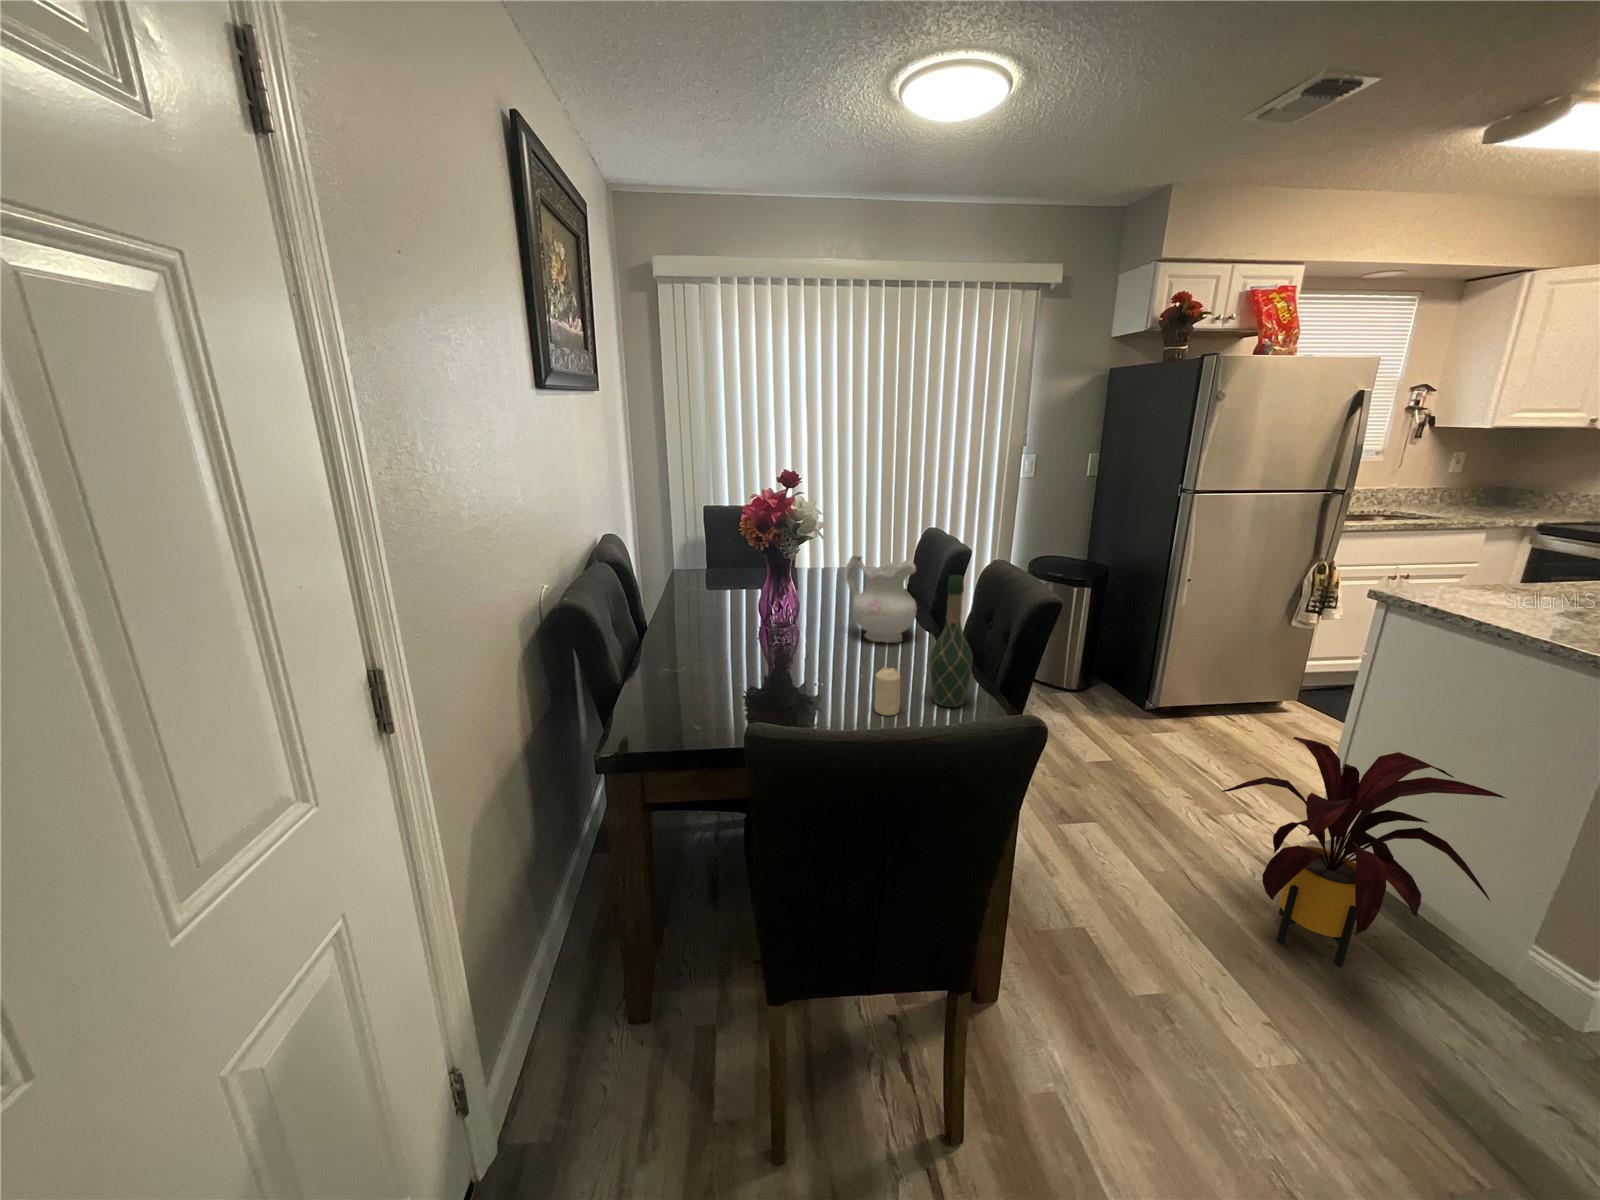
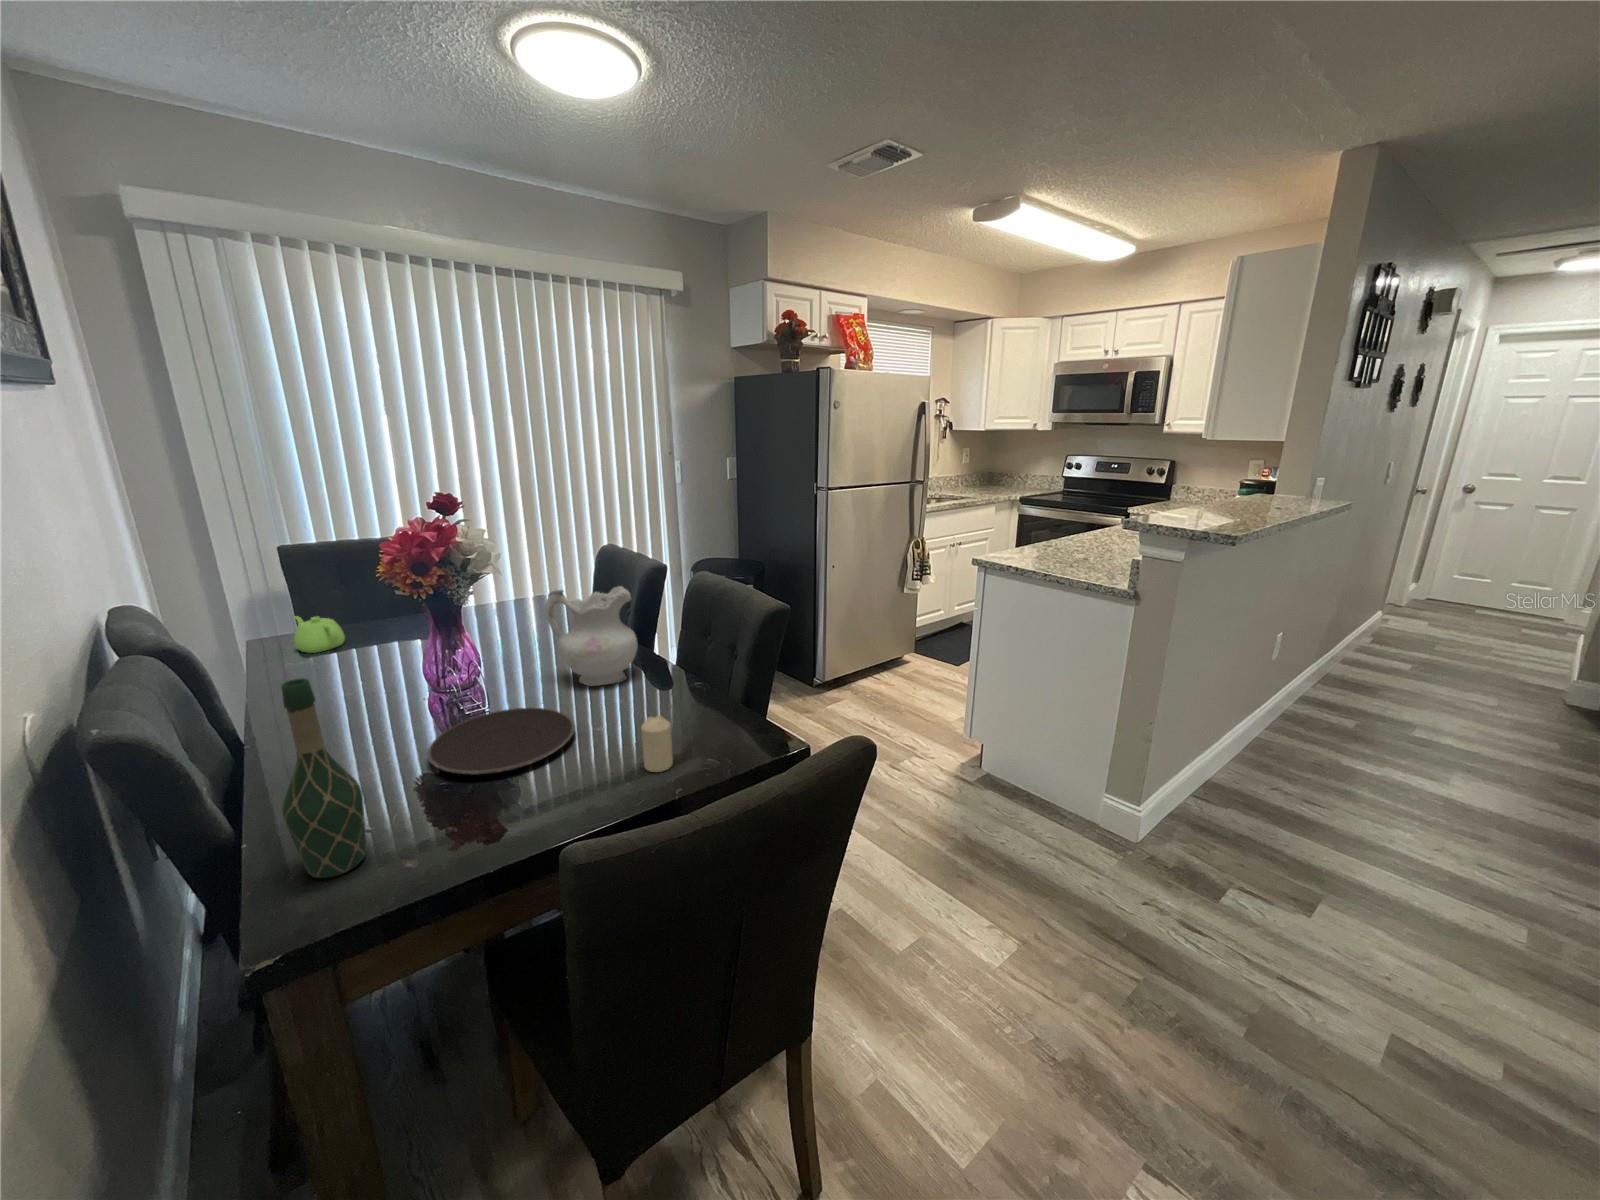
teapot: none [699,555,729,583] -> present [294,616,345,653]
wine bottle: present [930,575,973,707] -> present [281,678,366,878]
plate: none [735,643,840,685] -> present [427,708,575,775]
house plant: present [1222,737,1505,966] -> none [917,680,1087,857]

